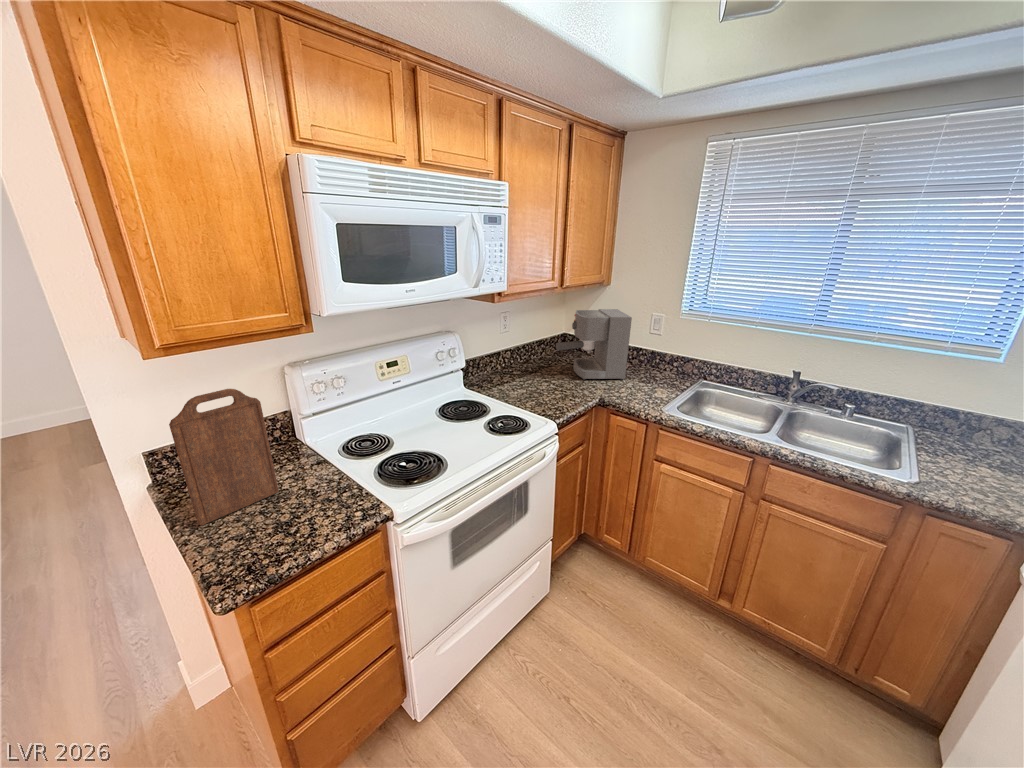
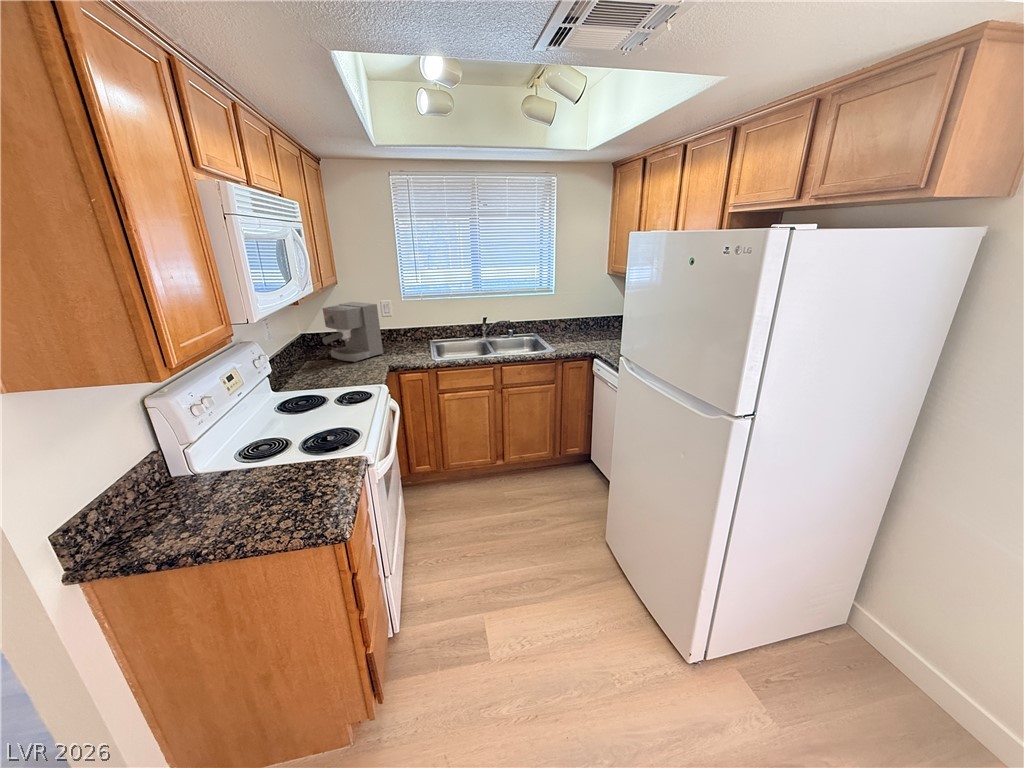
cutting board: present [169,389,279,525] -> none [190,404,247,538]

